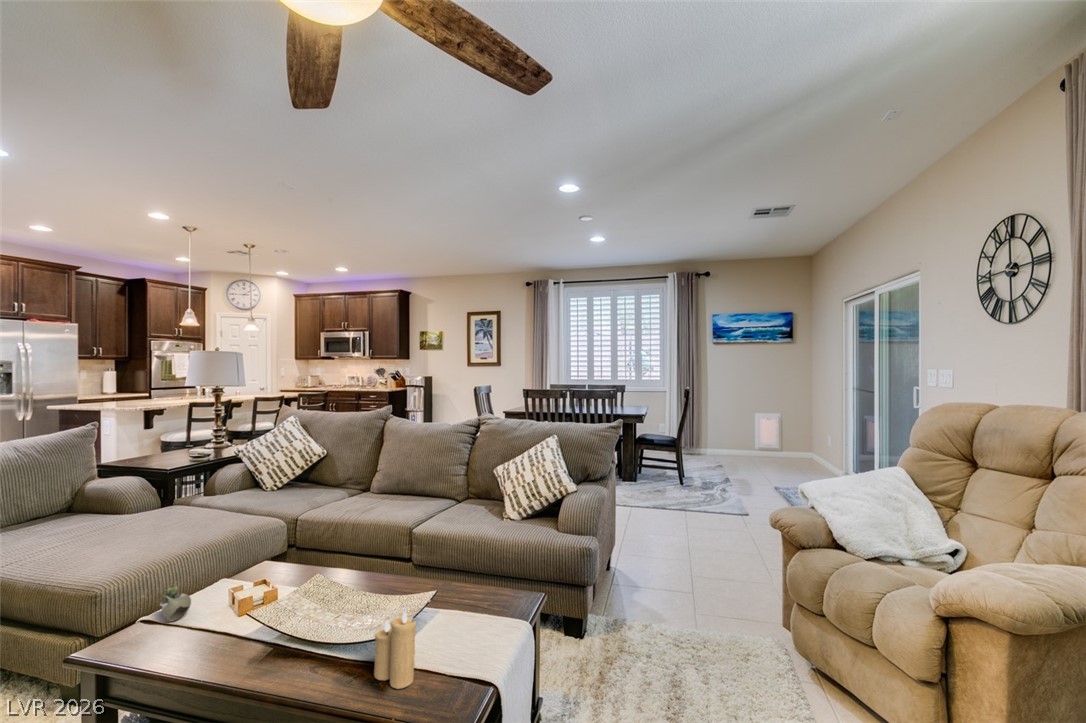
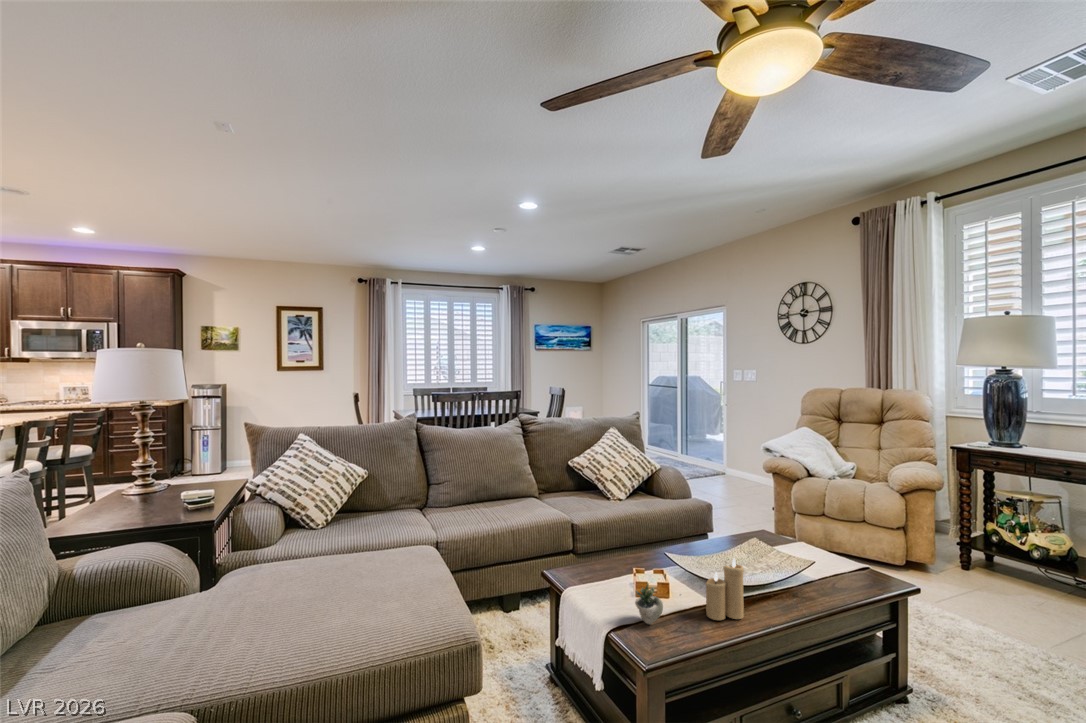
candle: present [374,612,416,689] -> present [706,559,744,620]

